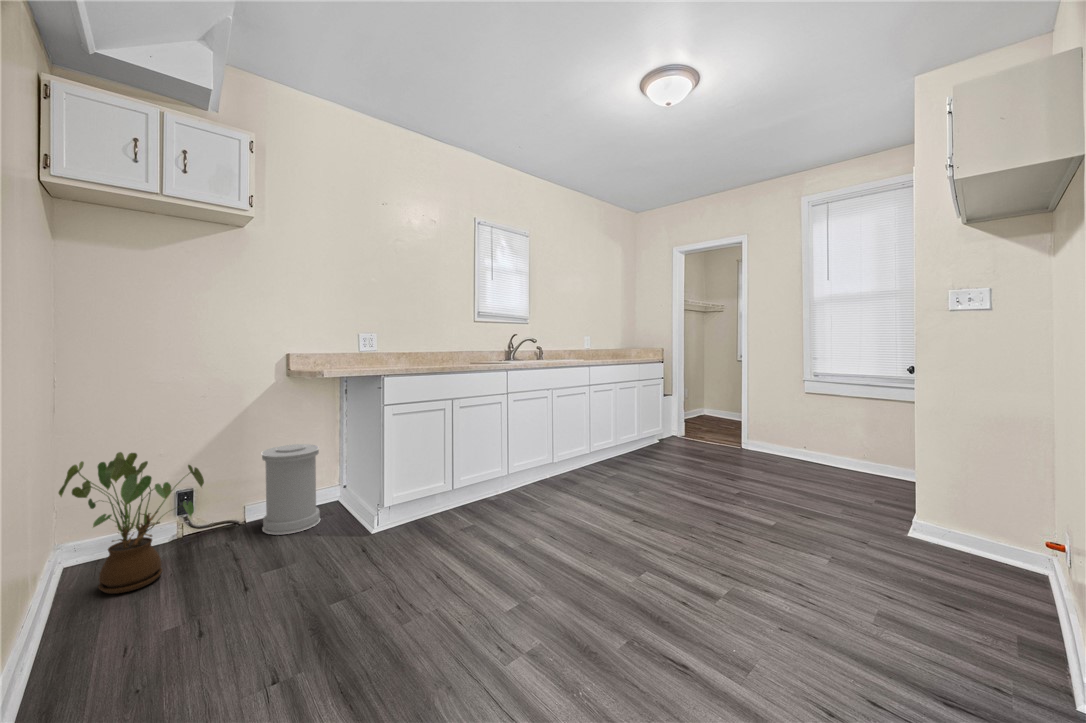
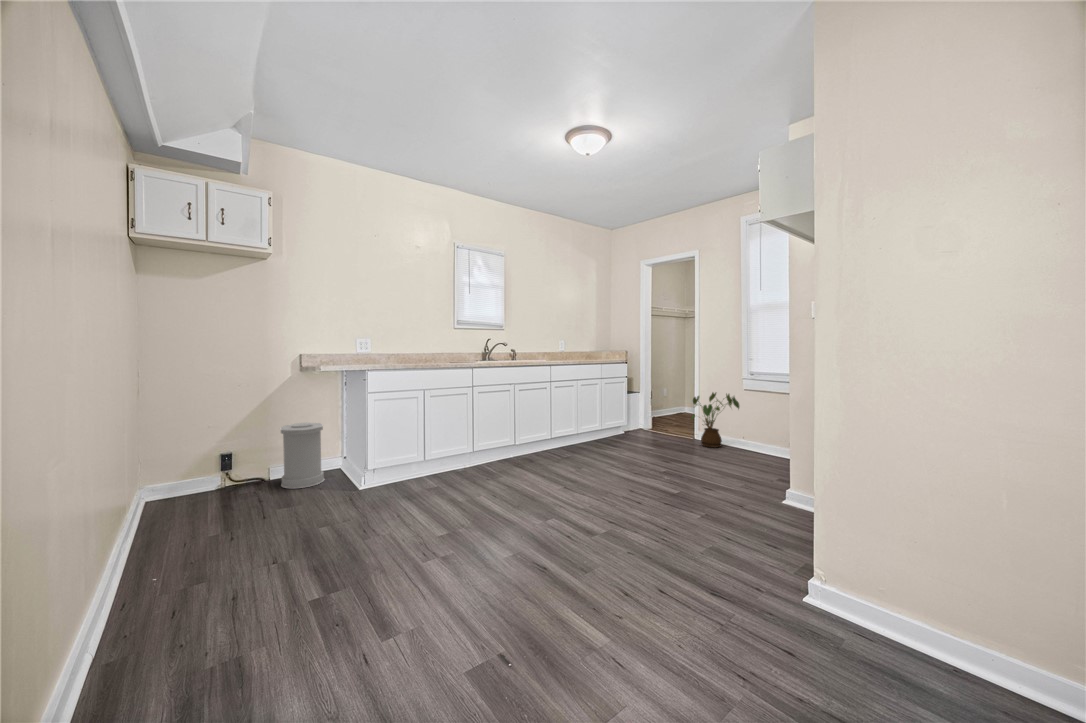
house plant: present [59,452,204,594] -> present [691,393,739,448]

